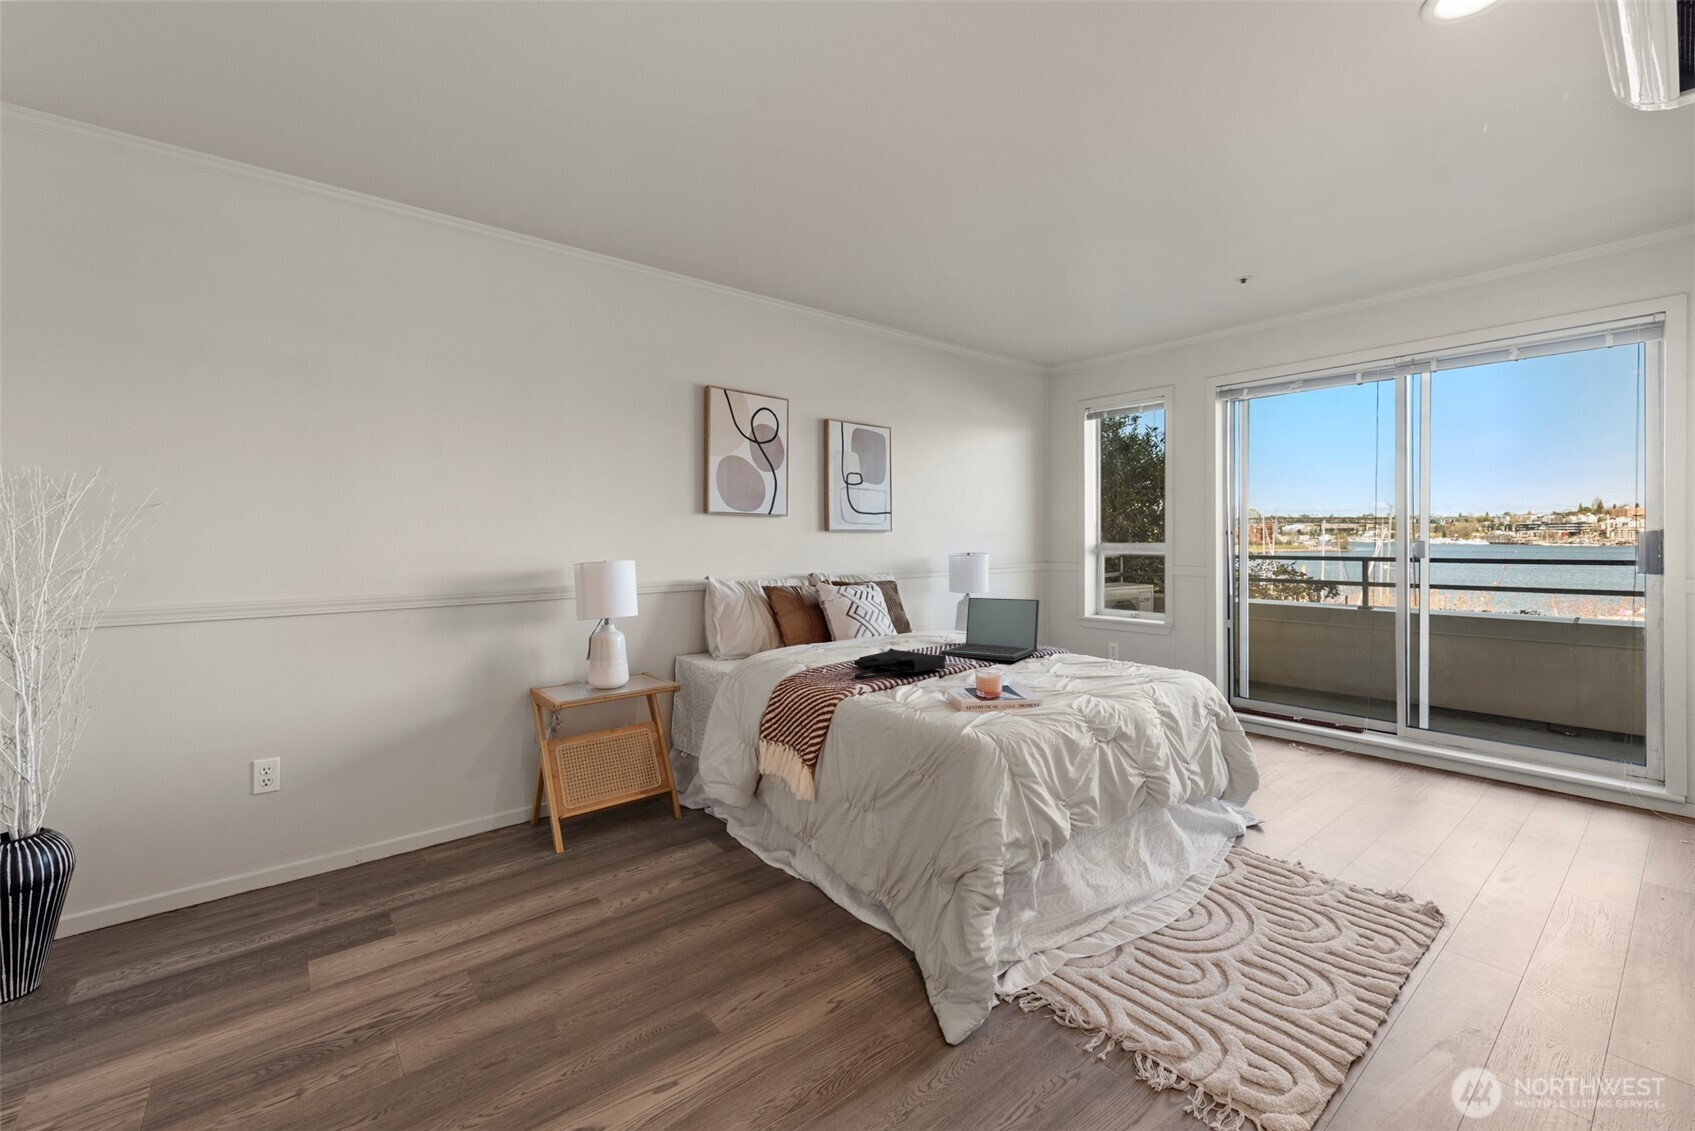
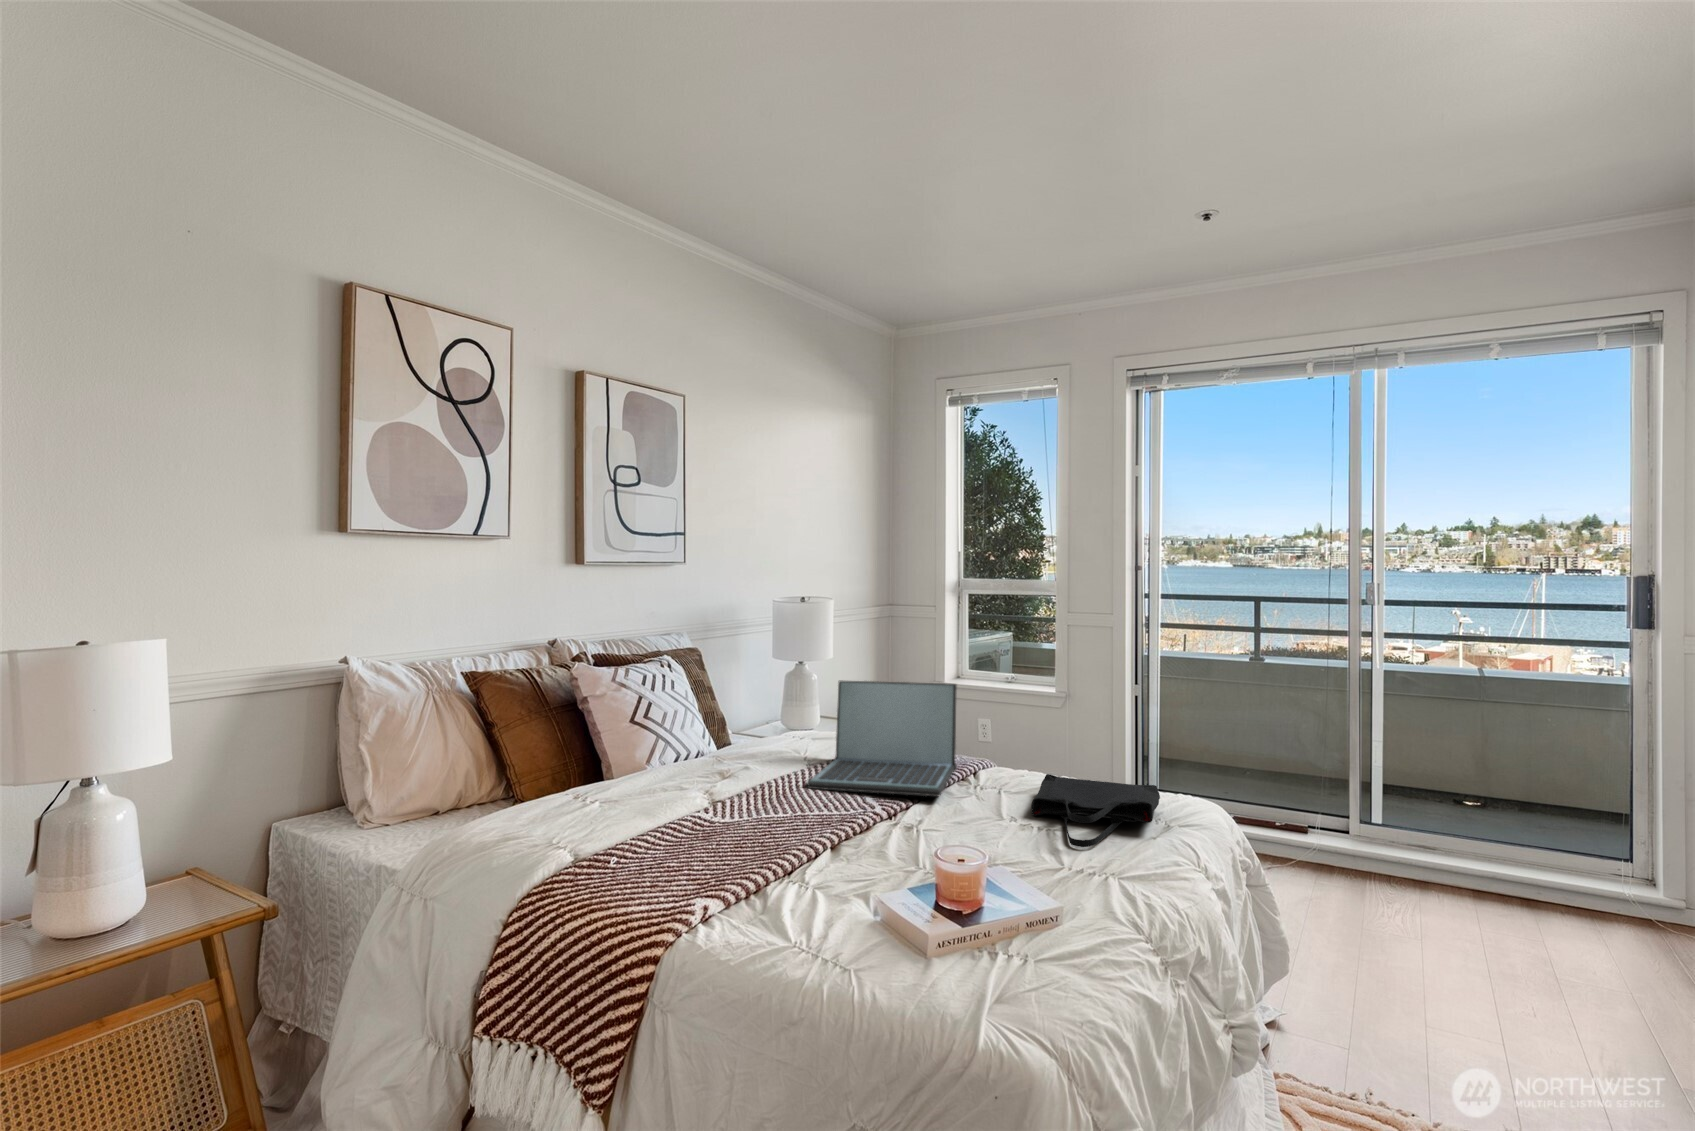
tote bag: present [854,648,946,680] -> present [1032,774,1160,847]

